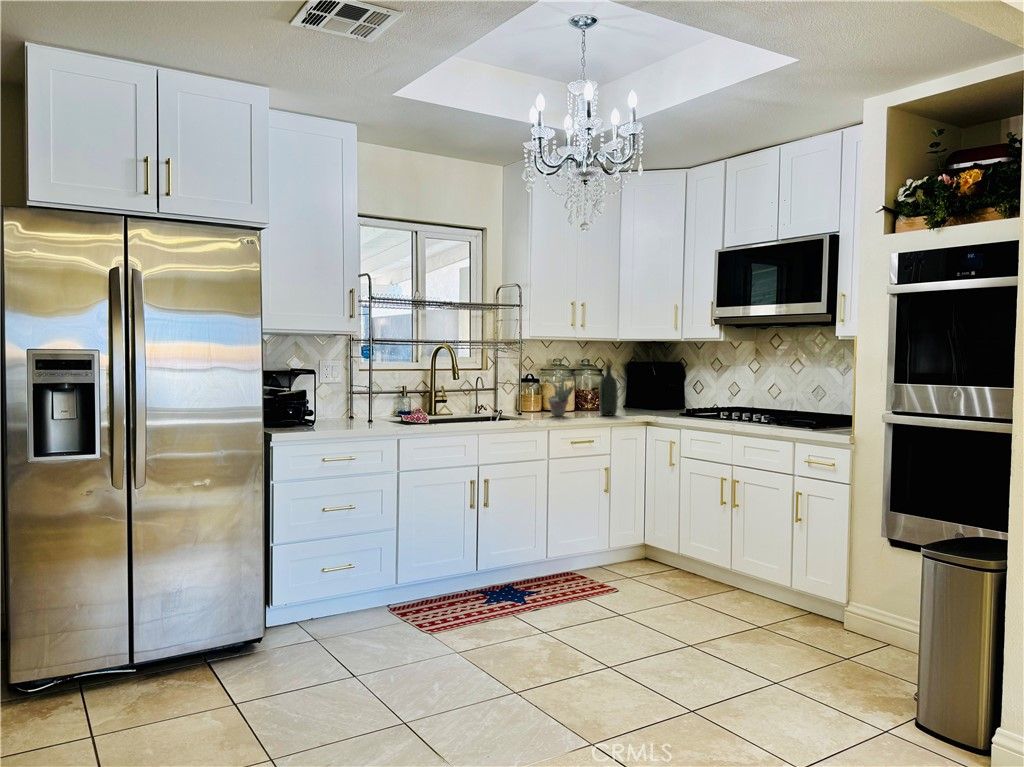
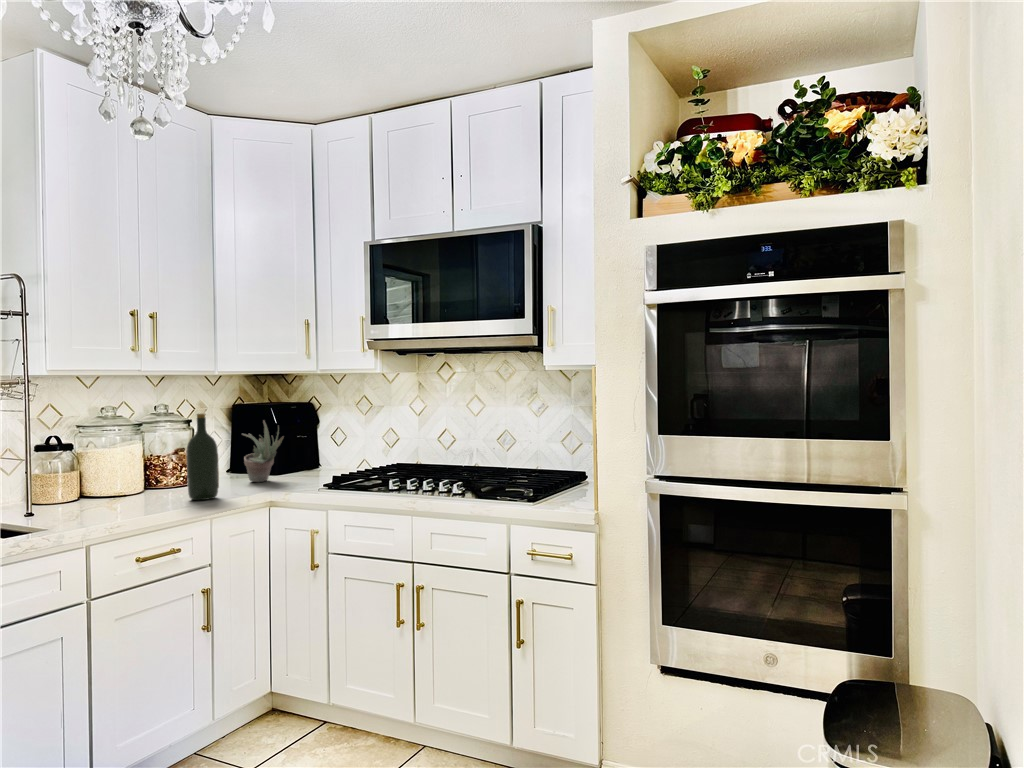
succulent plant: present [548,373,575,416] -> present [242,421,283,482]

